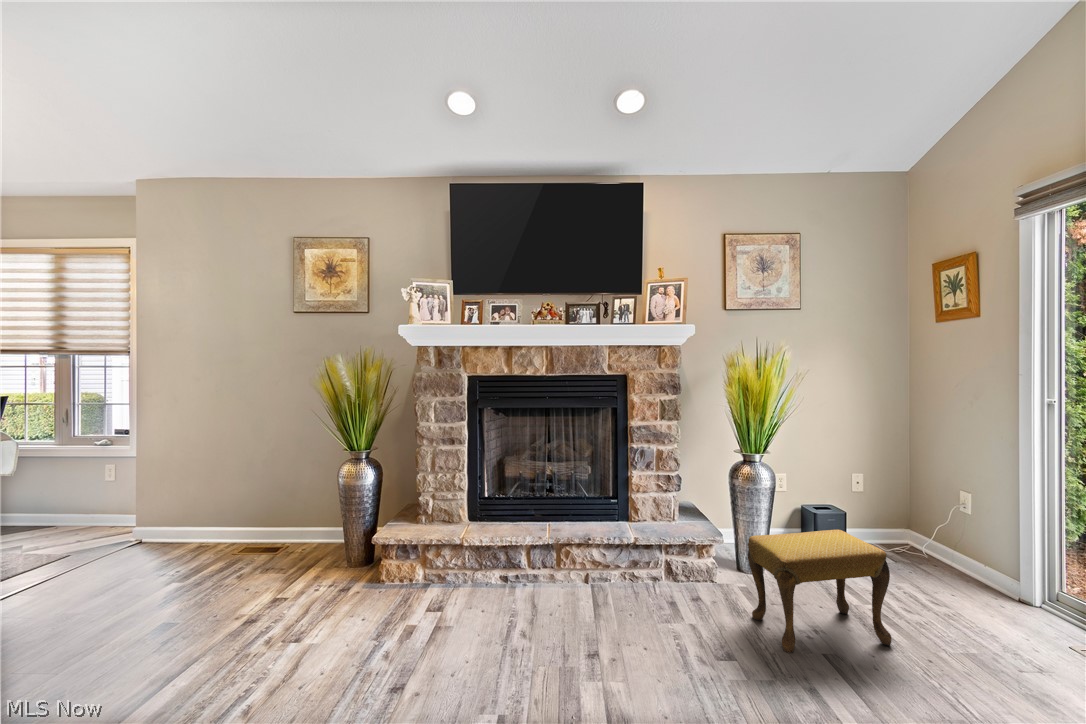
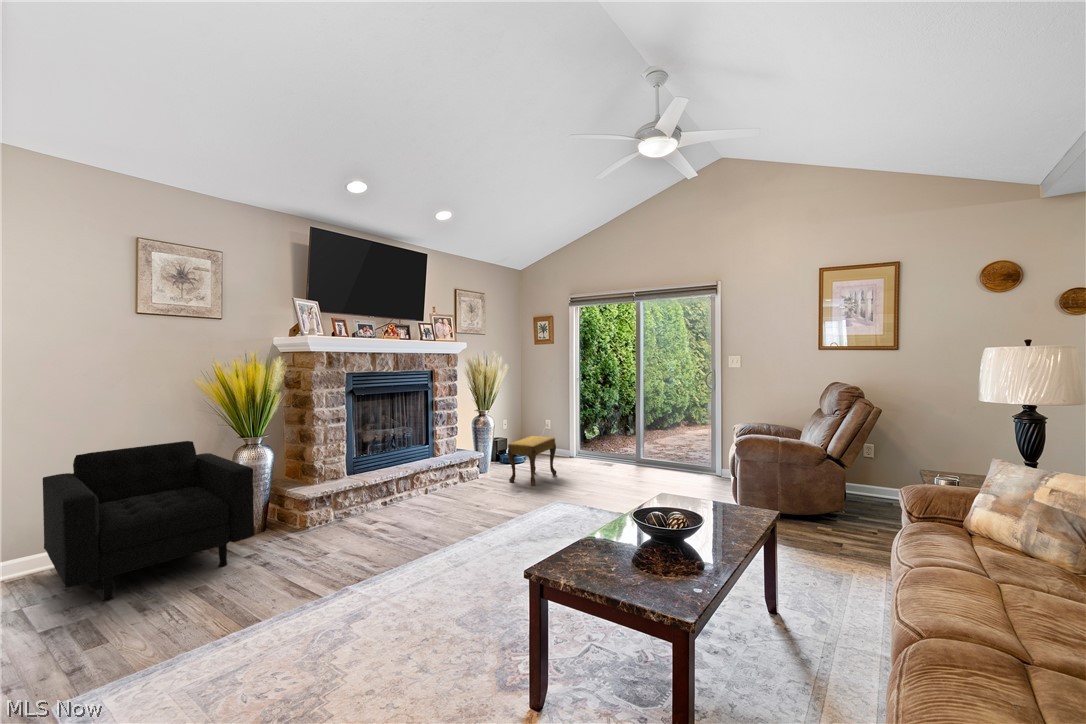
armchair: none [122,445,349,599] -> present [43,441,254,602]

